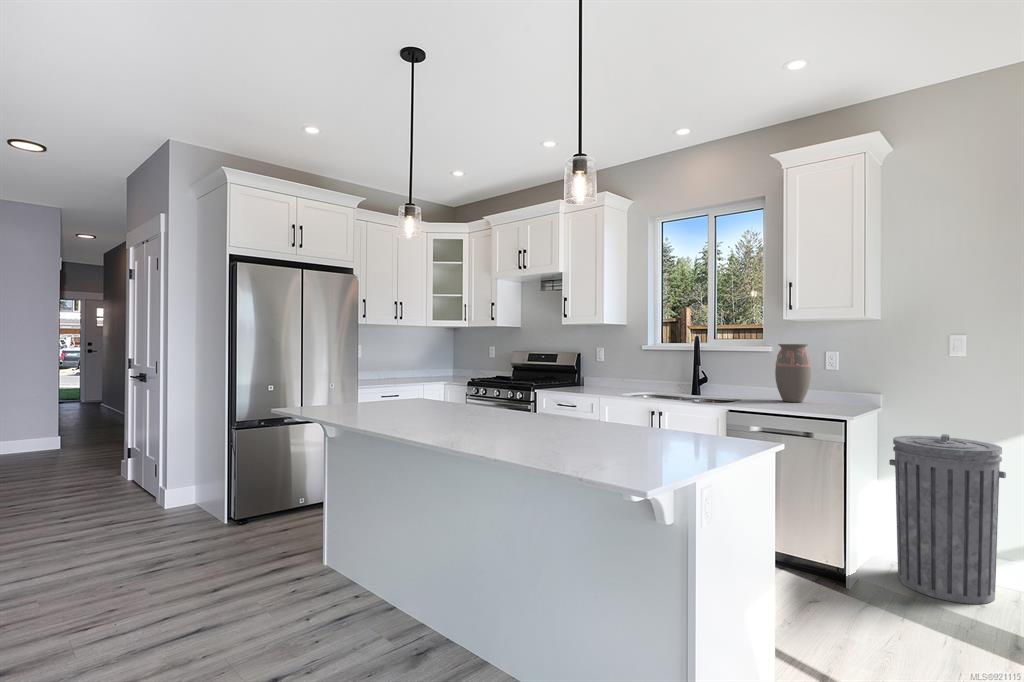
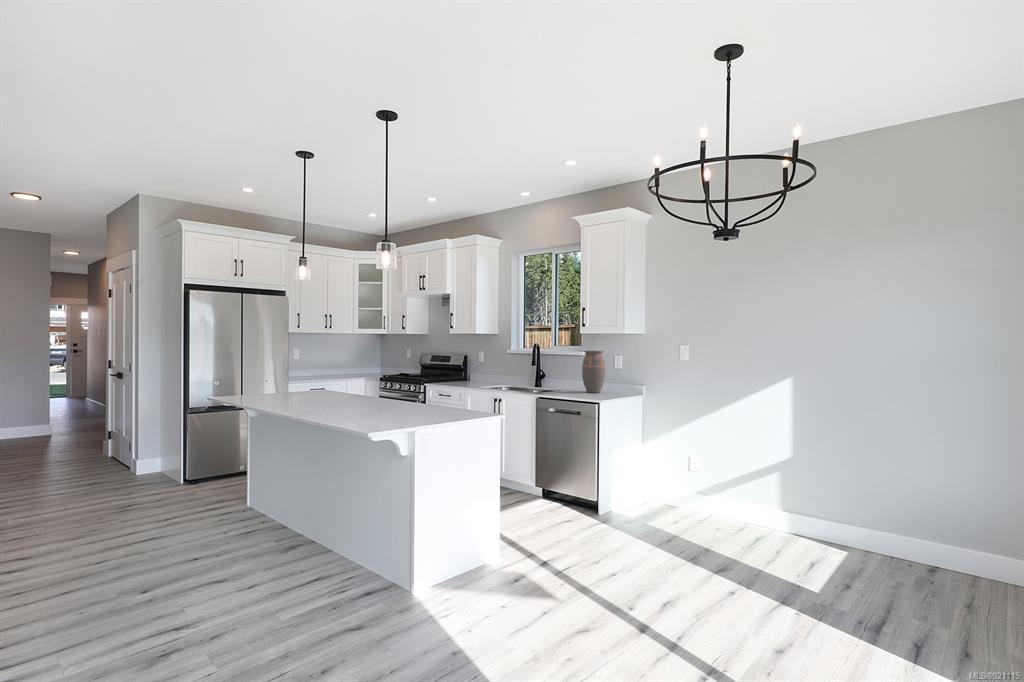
trash can: present [889,434,1006,604] -> none [636,414,697,524]

